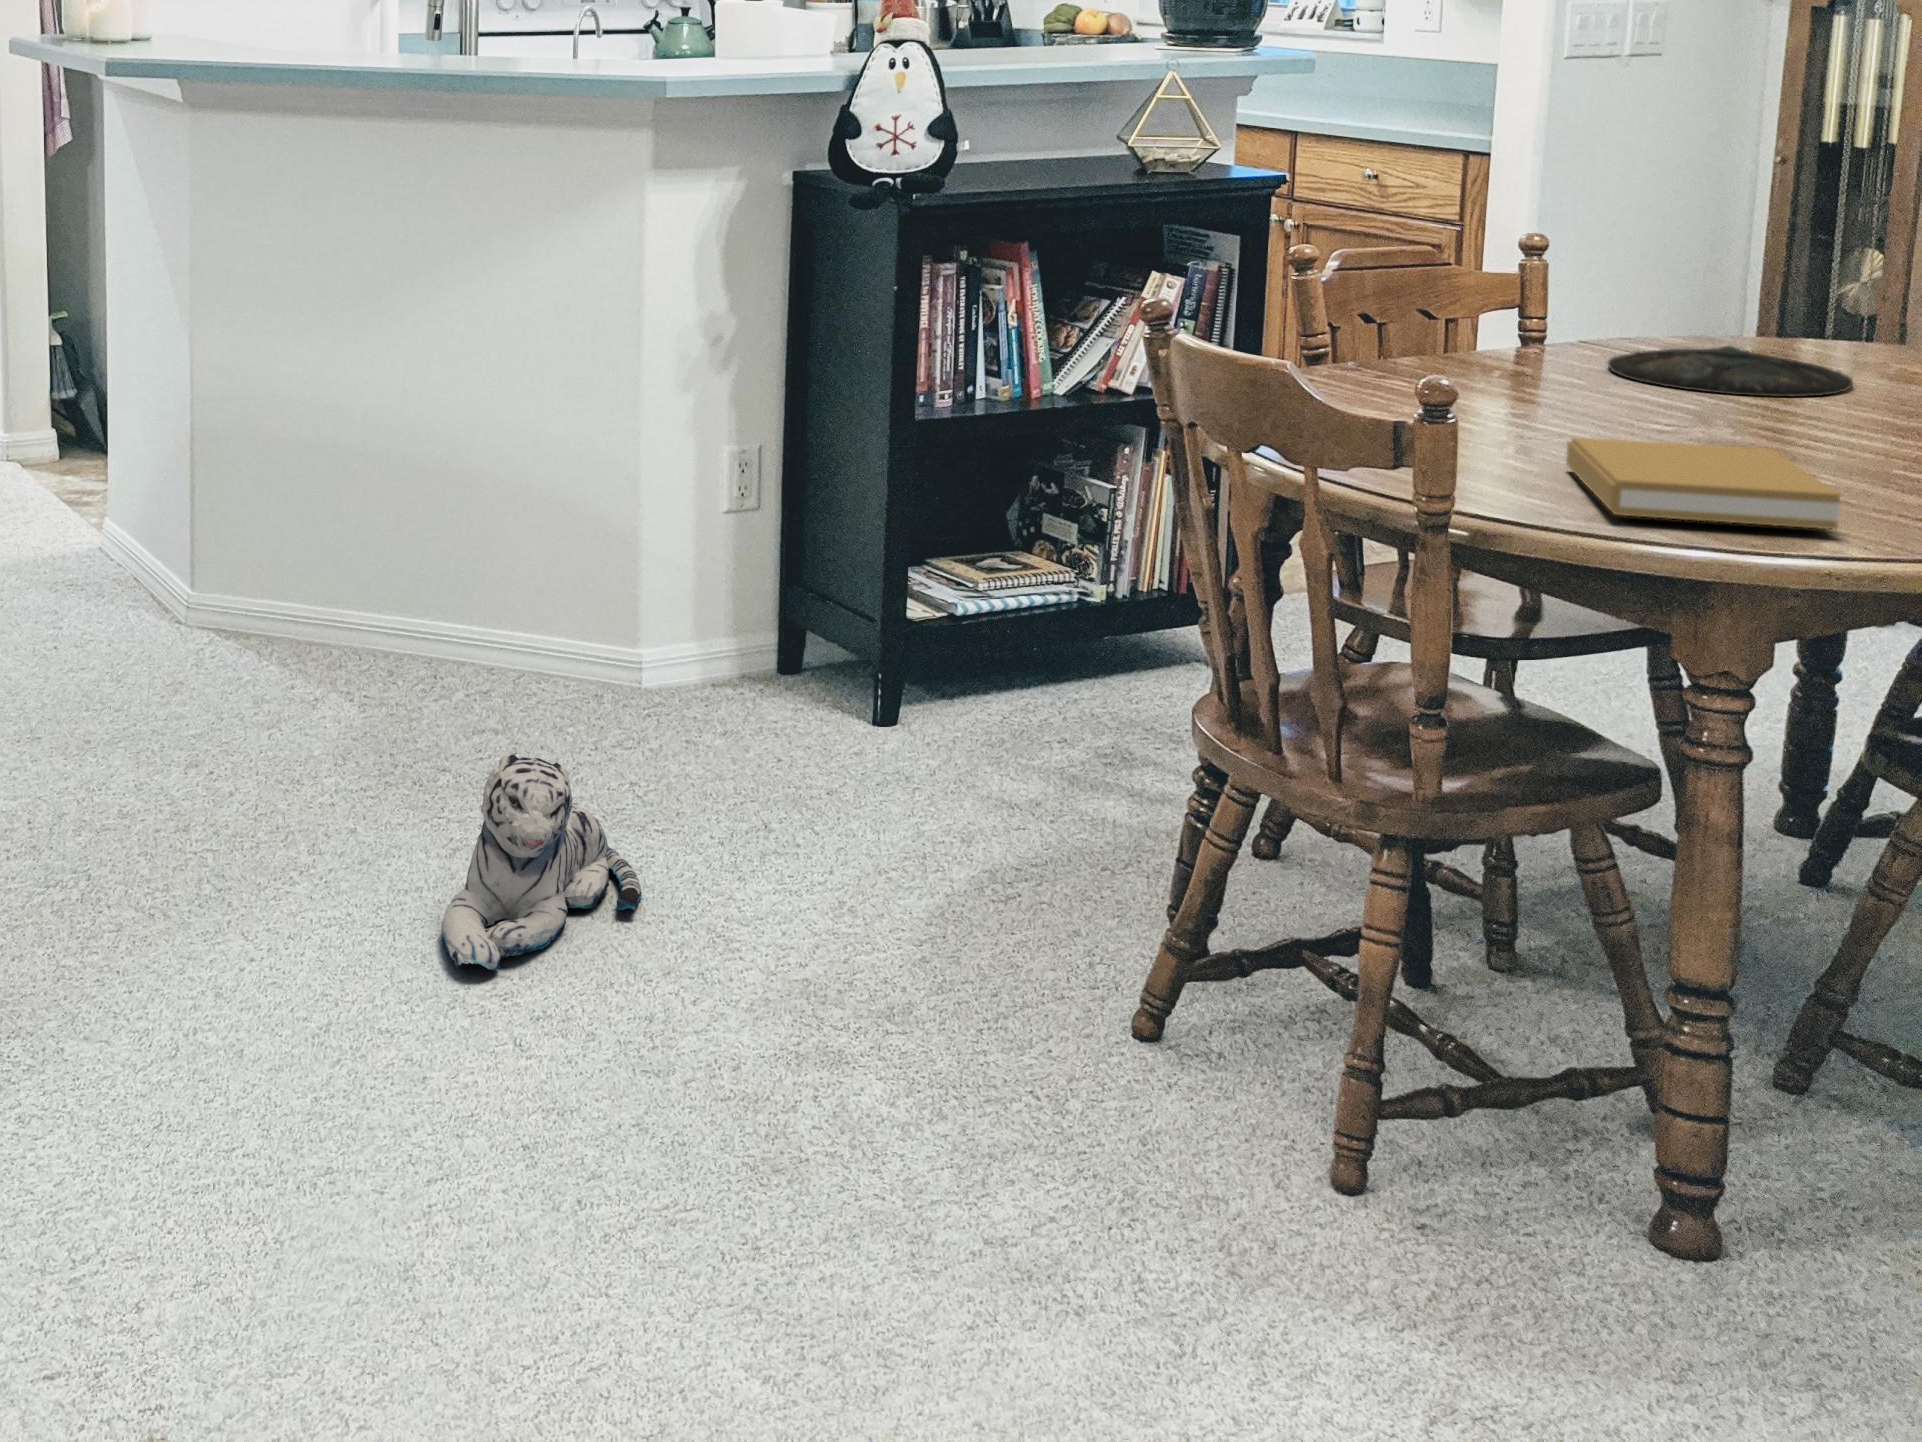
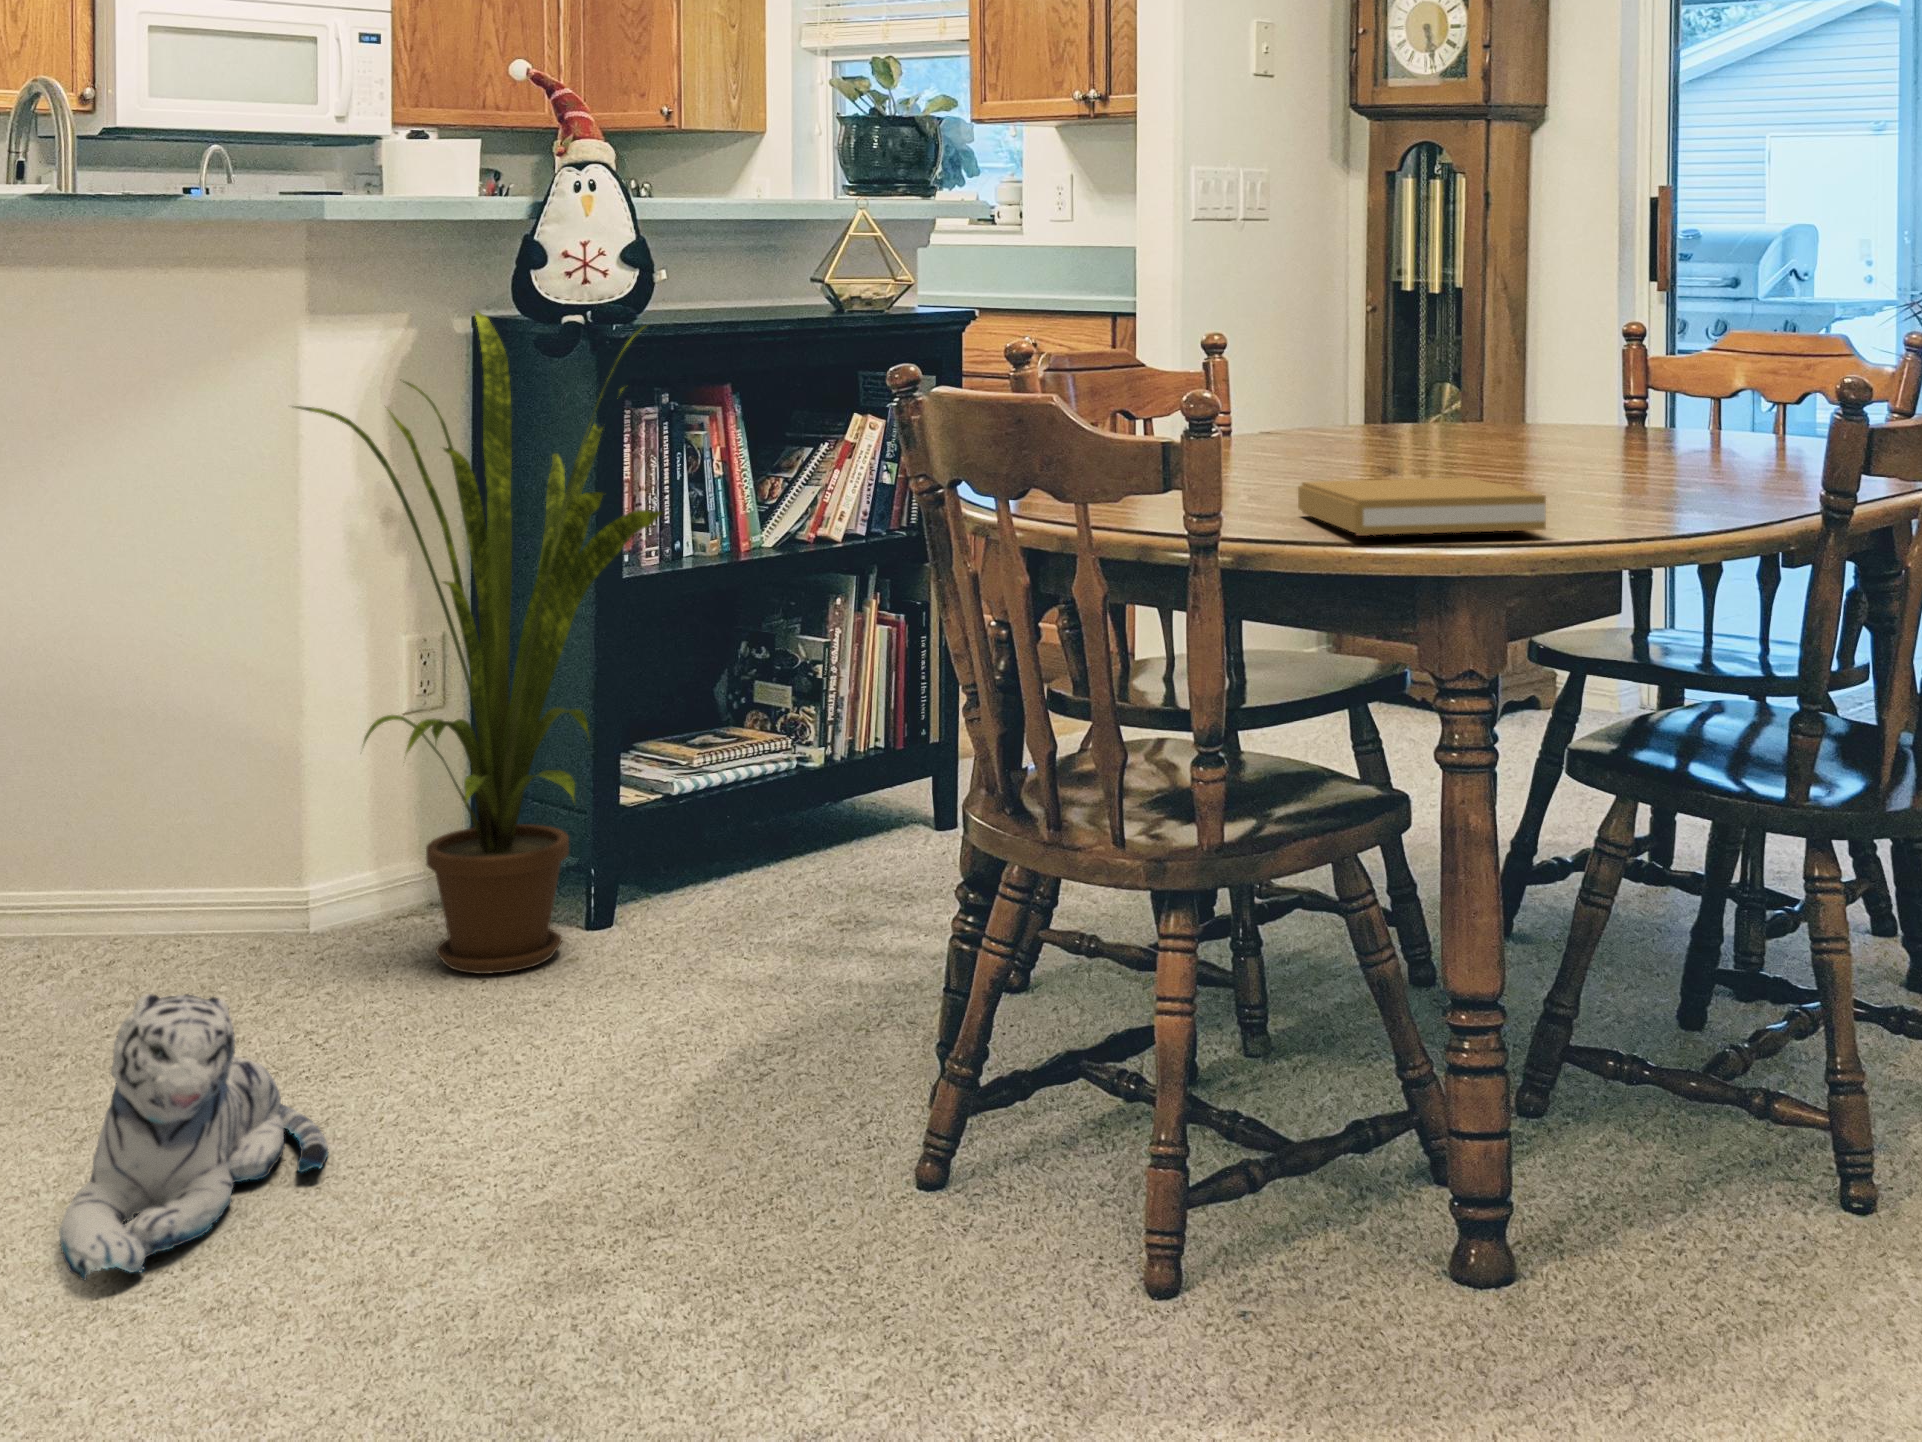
house plant: none [637,167,959,754] -> present [295,310,662,974]
plate: present [1608,346,1853,397] -> none [1297,425,1500,464]

